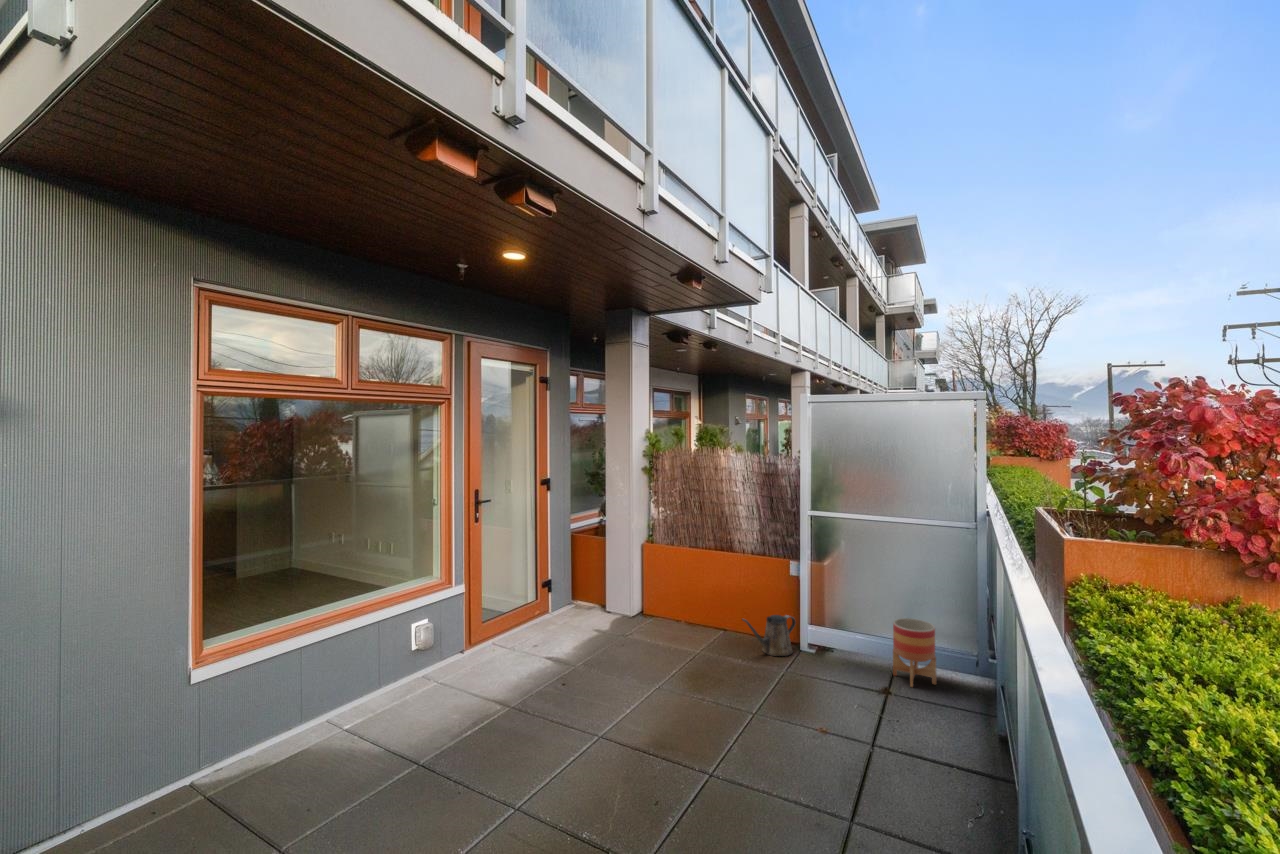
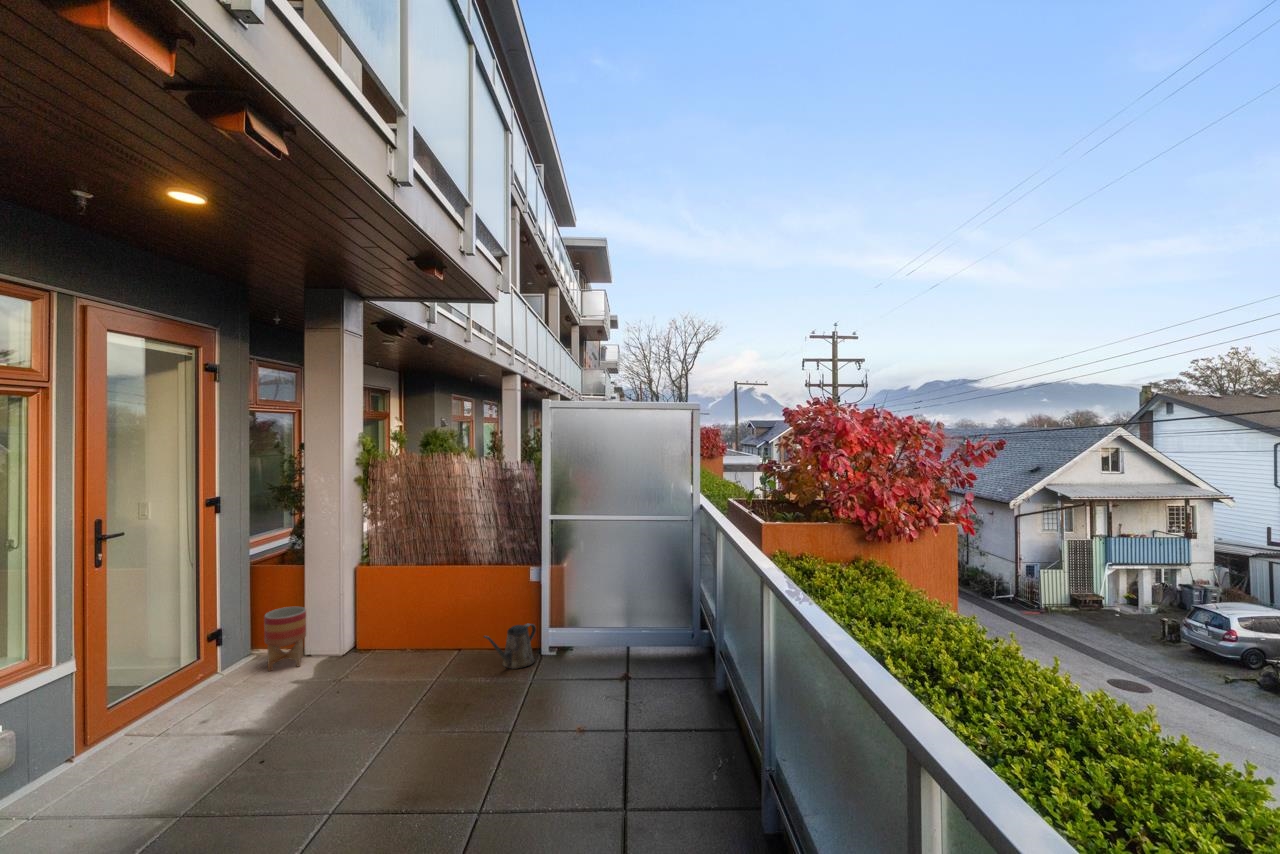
planter: present [893,618,936,687] -> present [264,607,306,671]

